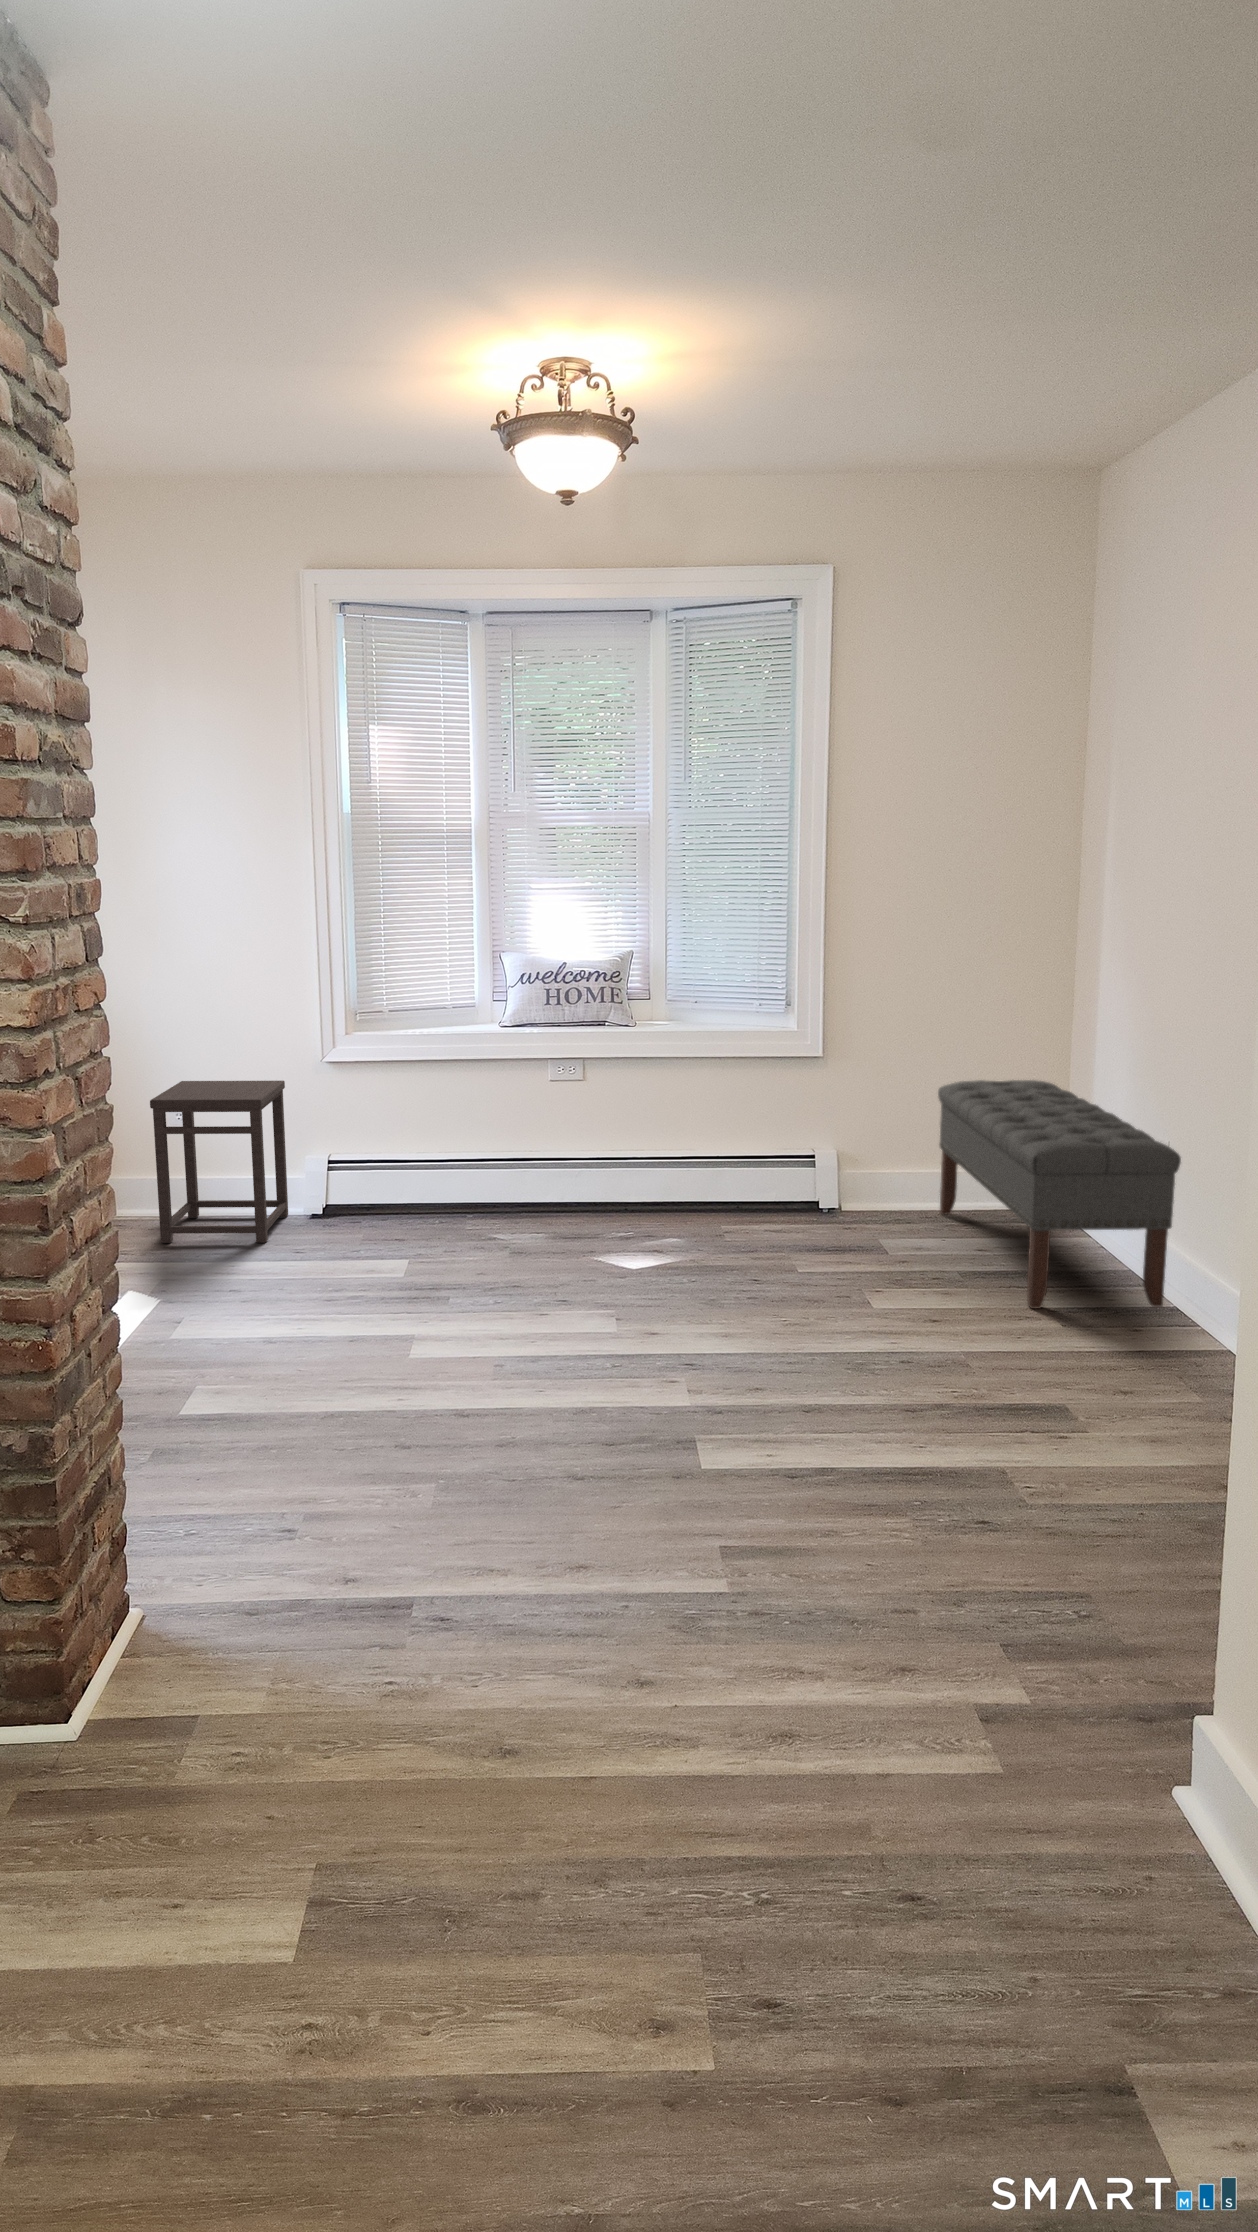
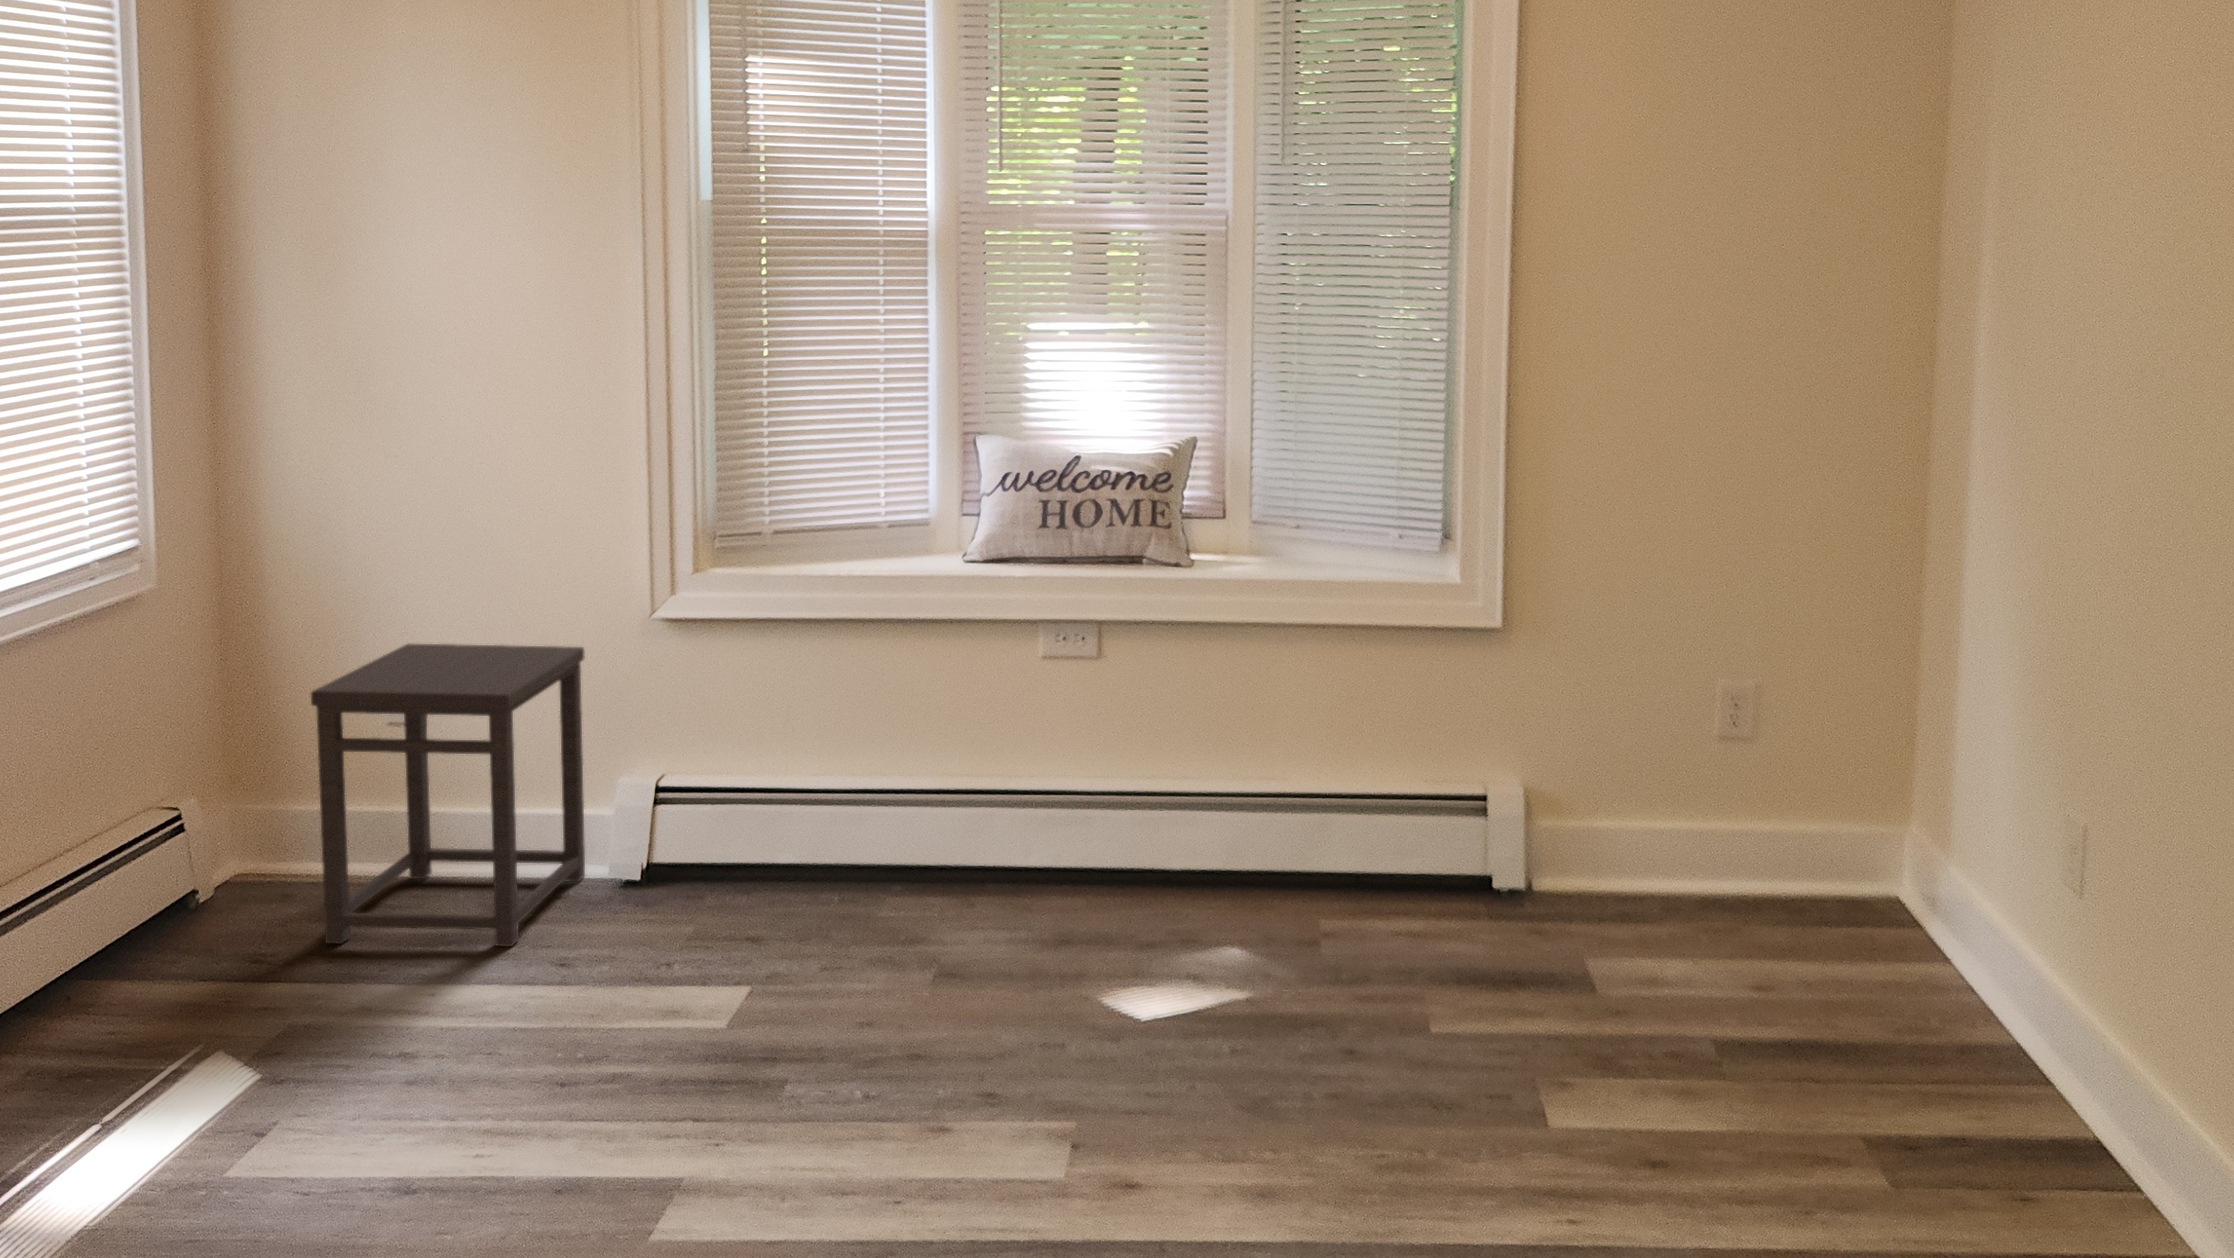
bench: present [938,1080,1181,1309] -> none [1700,676,2181,1176]

